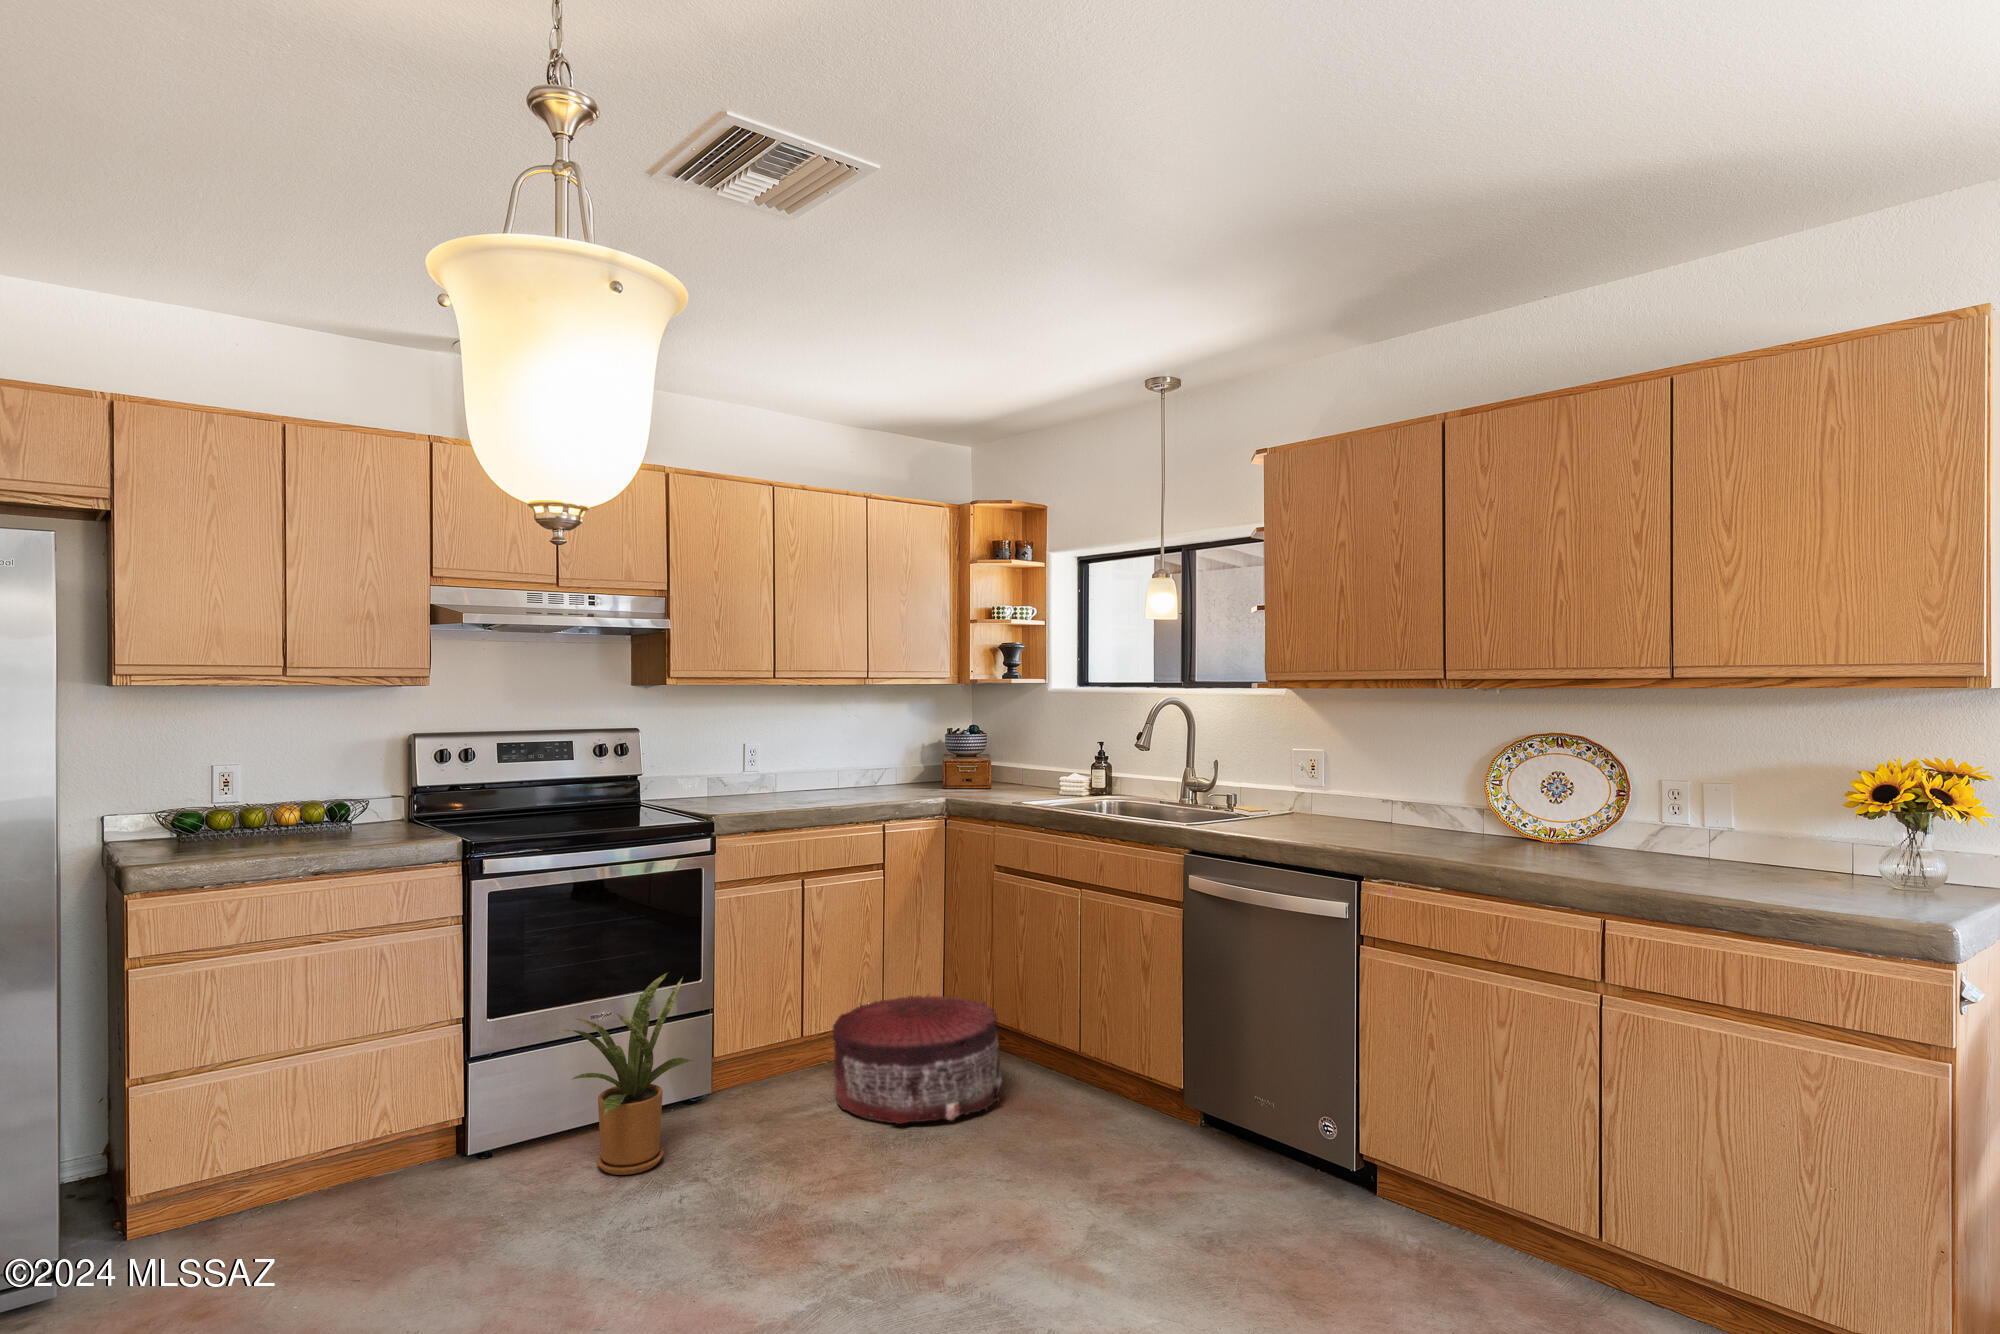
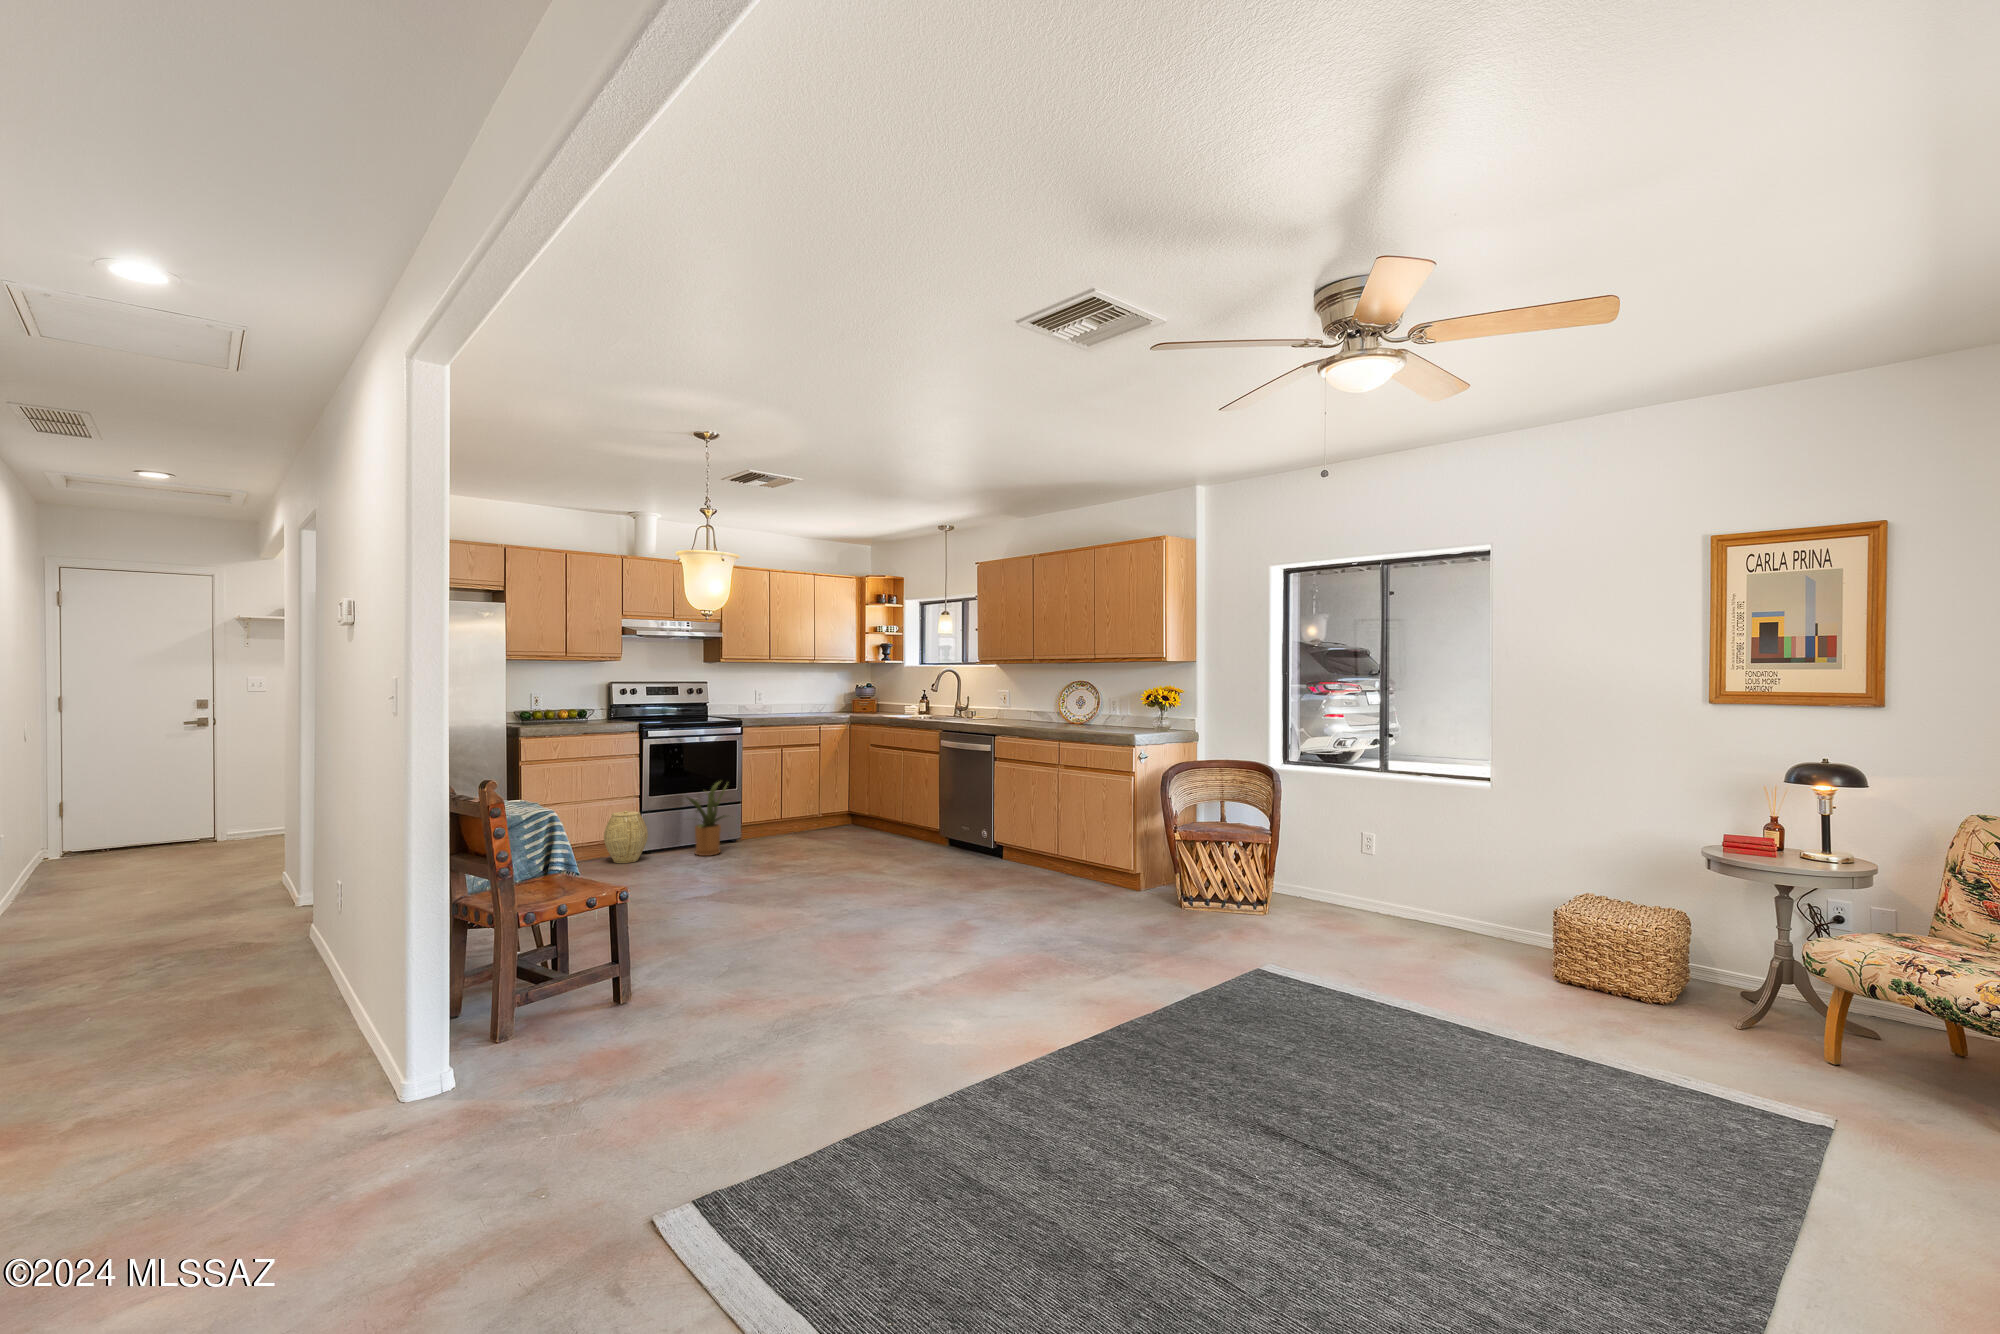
pouf: present [833,995,1002,1124] -> none [793,800,866,845]
woven basket: none [359,1068,476,1215] -> present [604,811,648,863]

